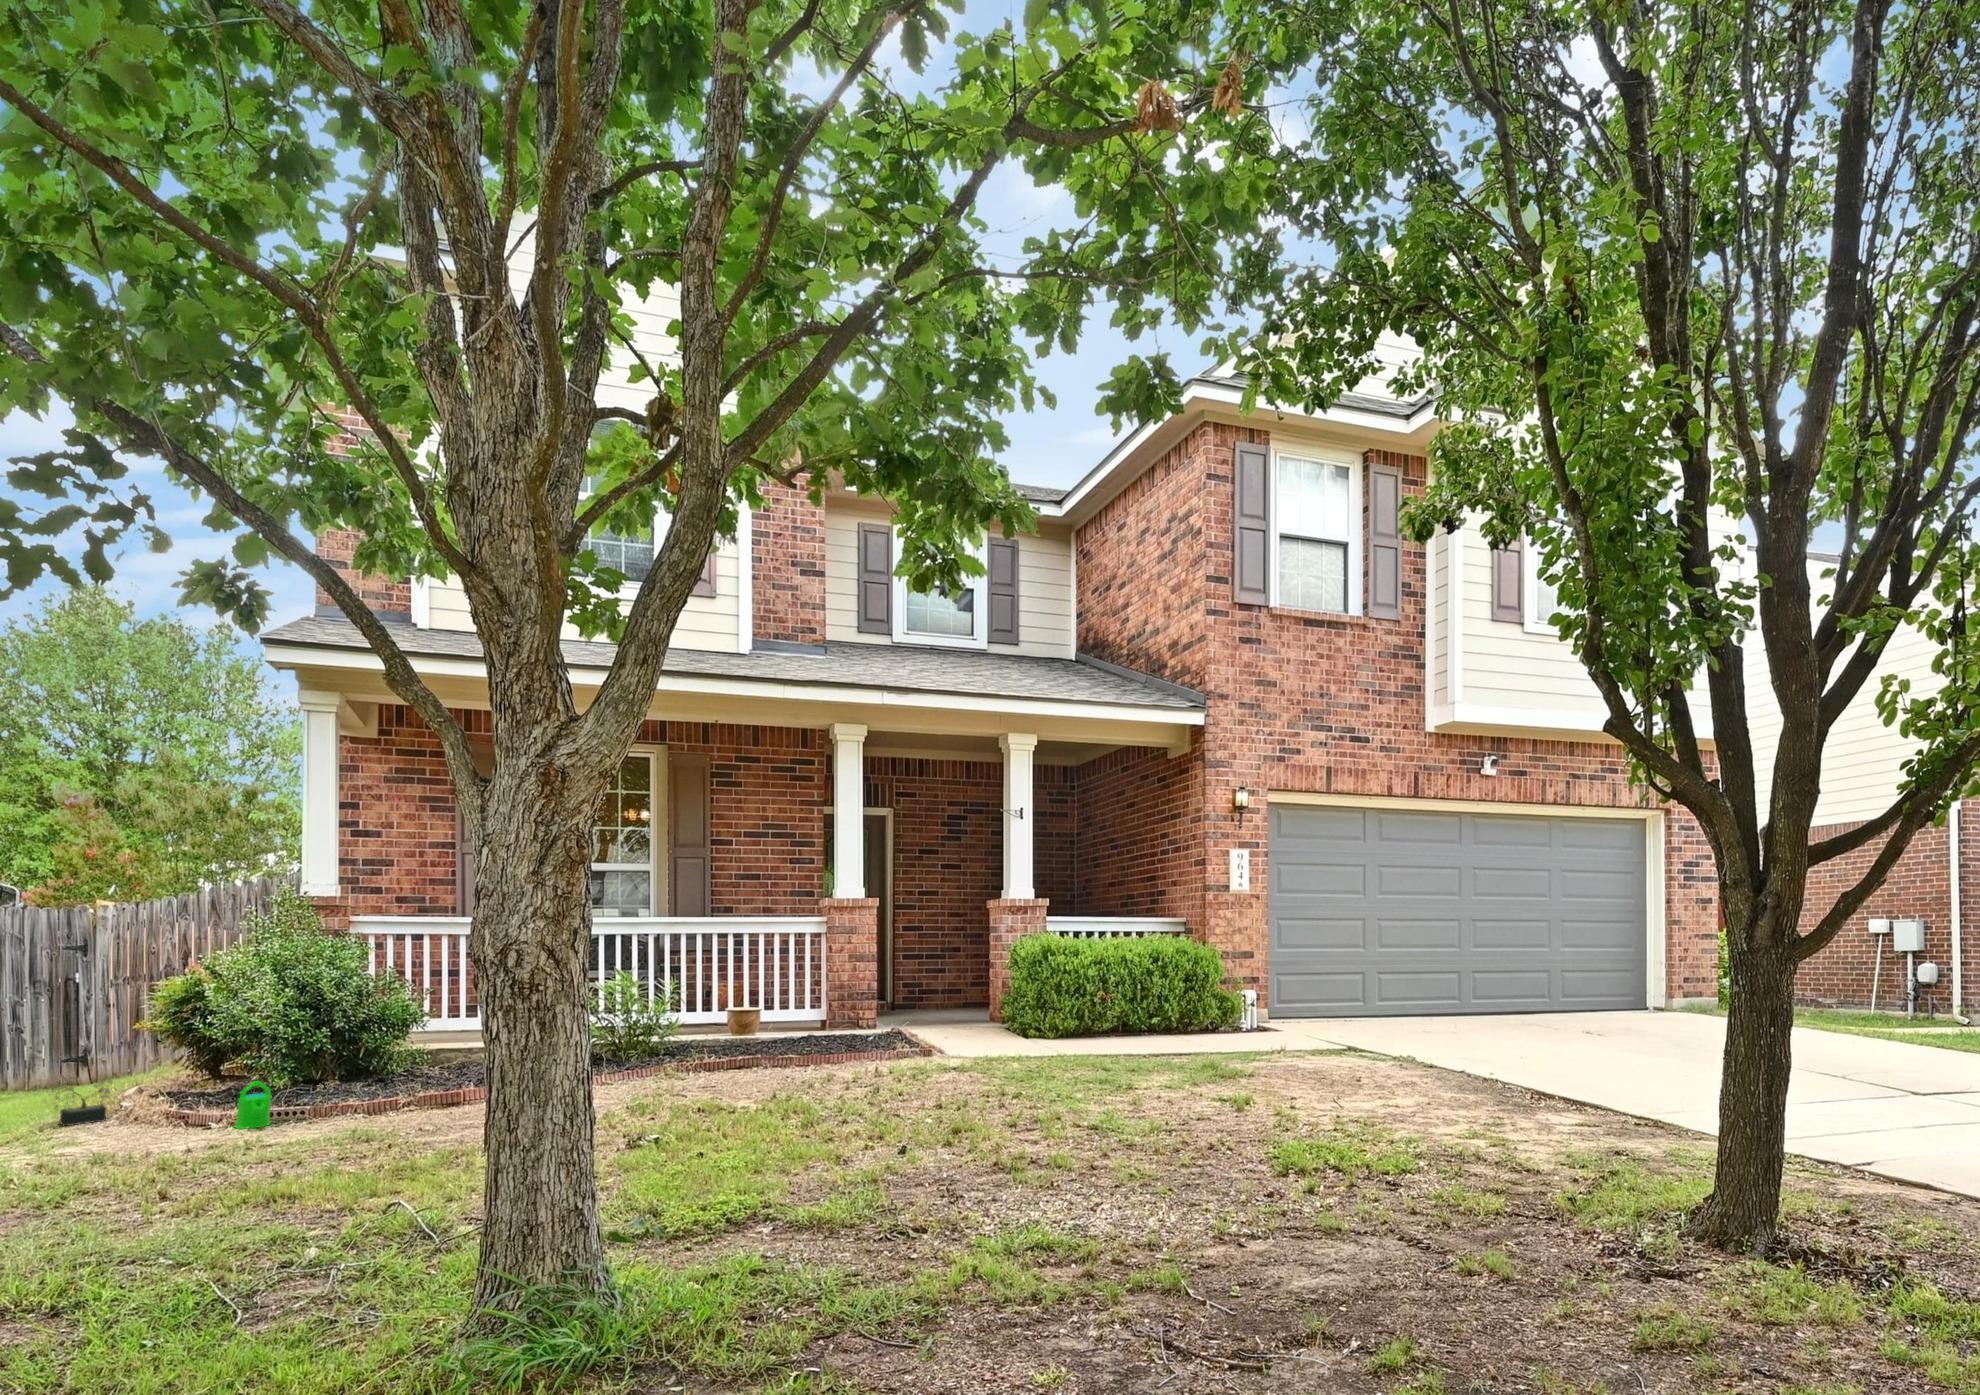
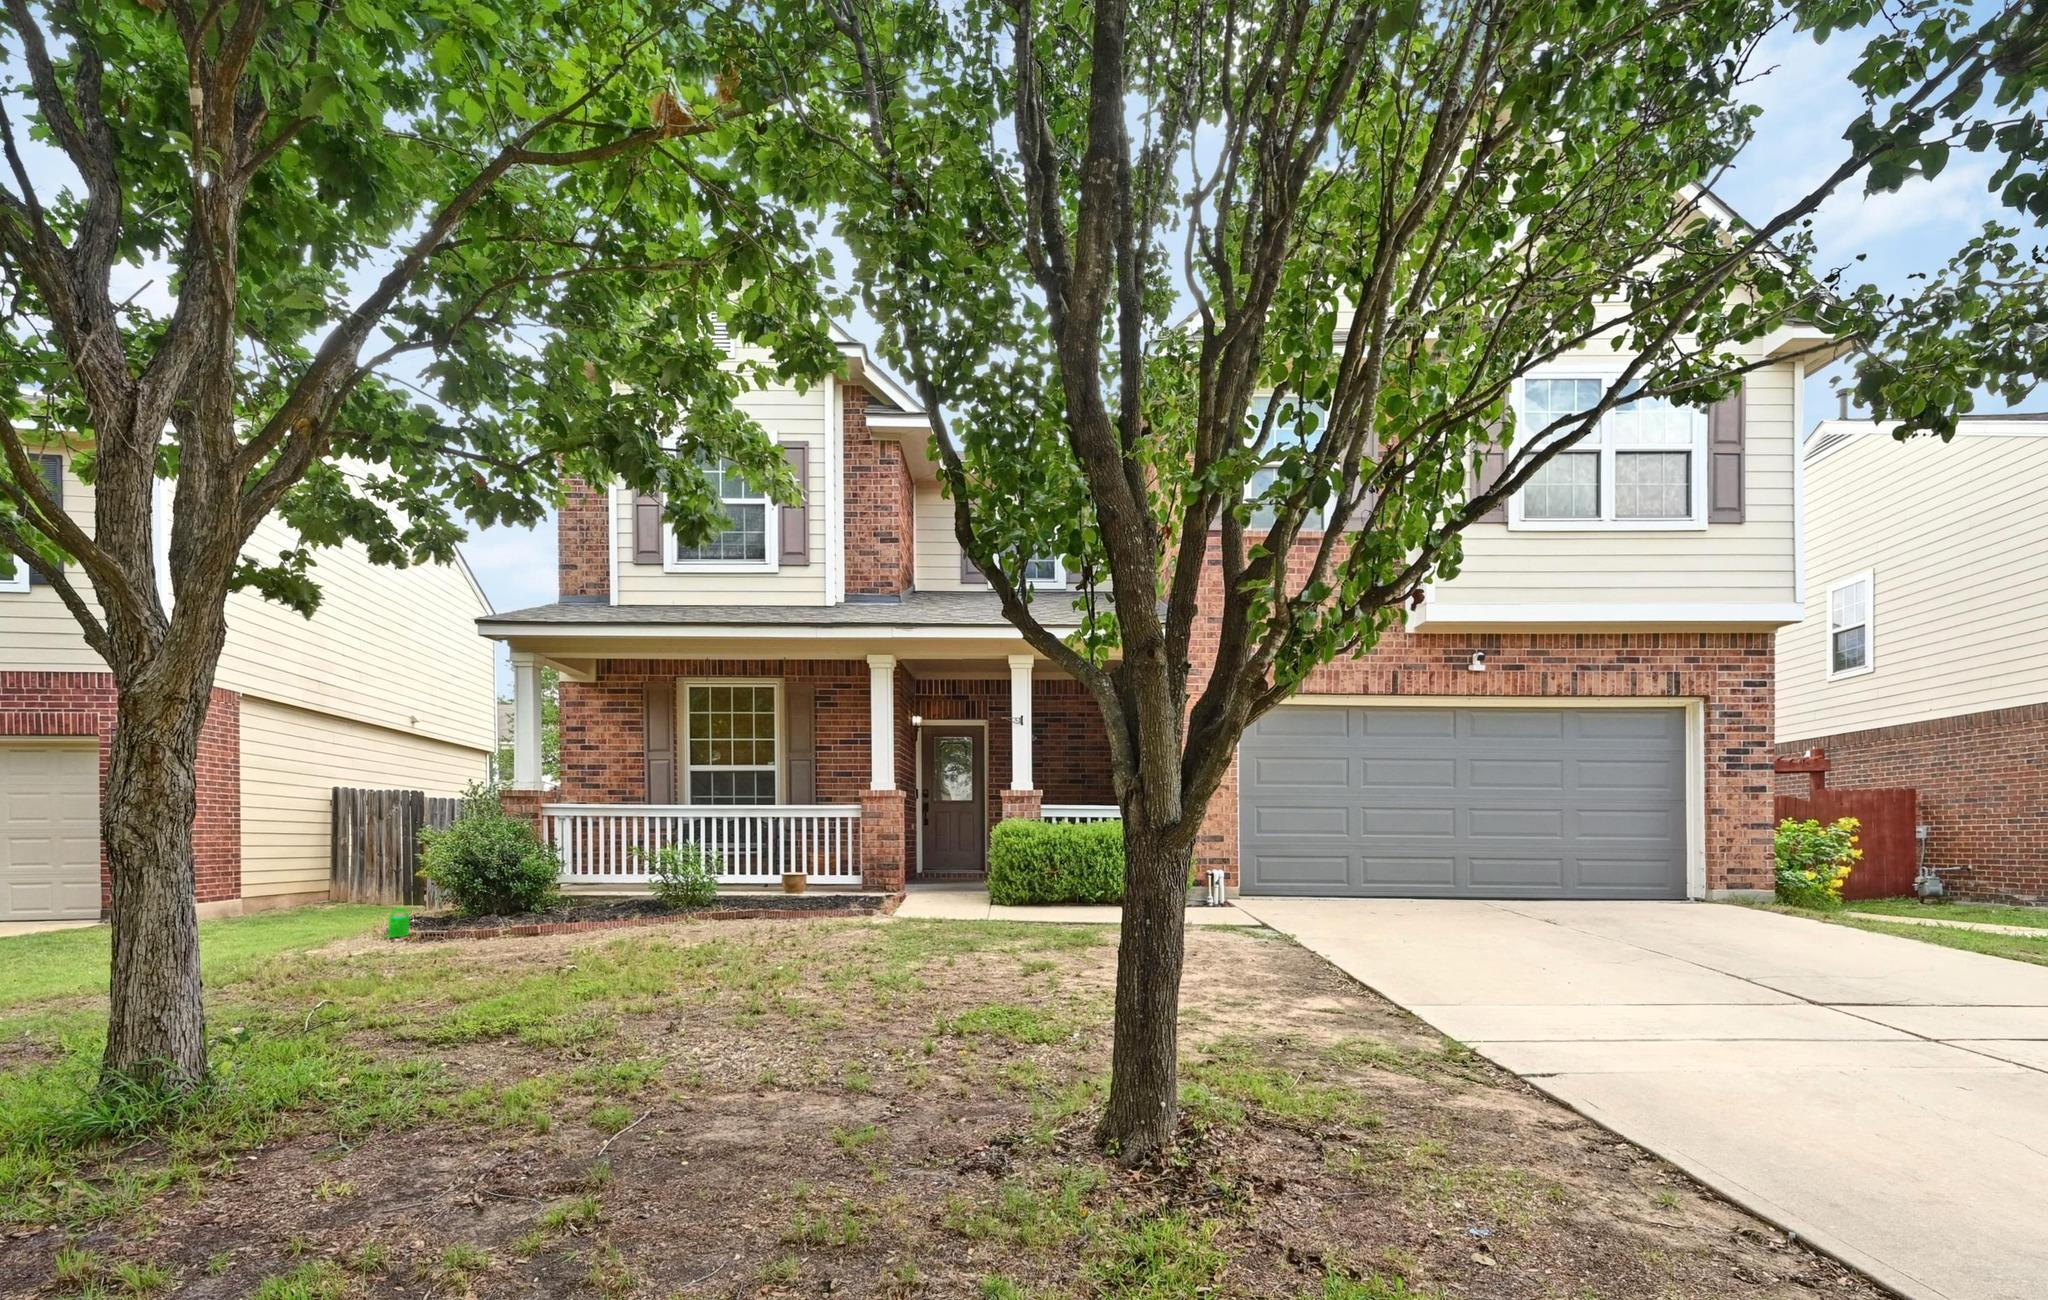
decorative plant: present [45,1075,117,1126] -> none [312,899,355,931]

